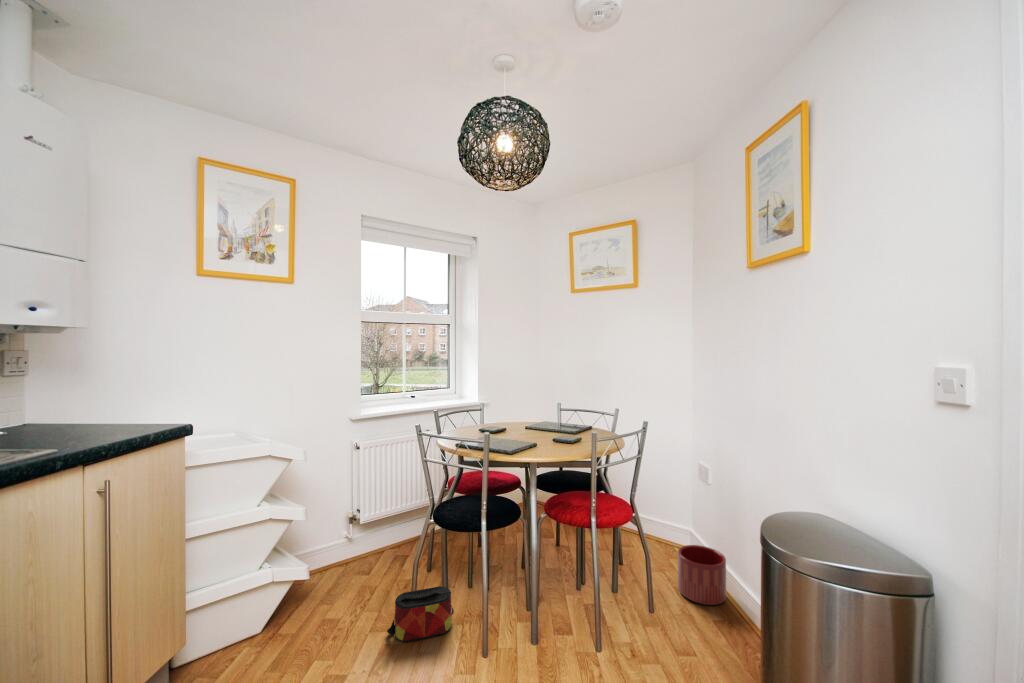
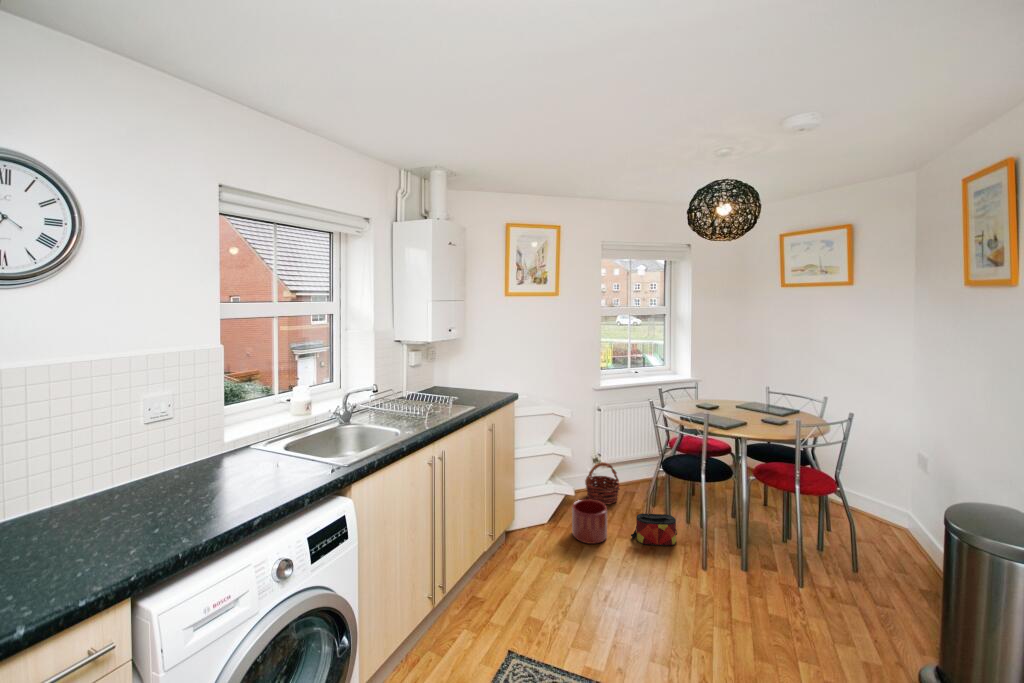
basket: none [332,520,385,584] -> present [585,462,620,504]
planter: present [678,545,726,605] -> present [572,499,607,544]

